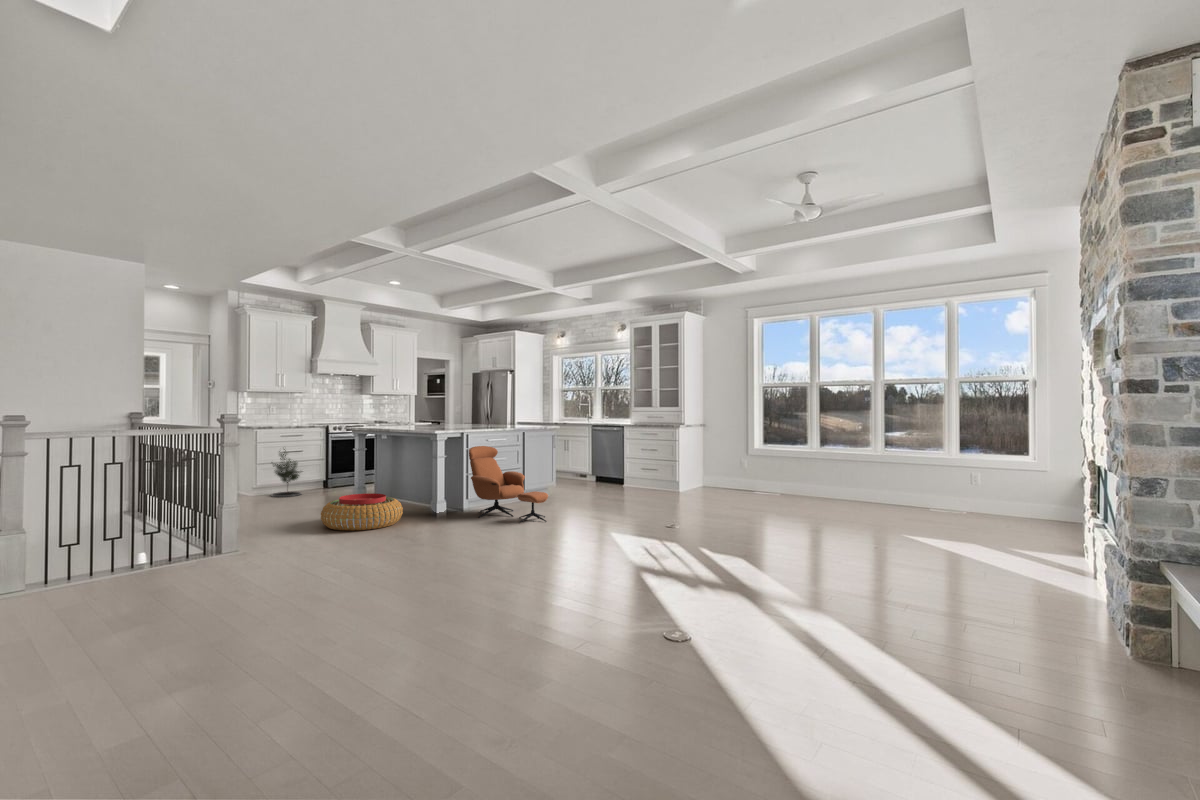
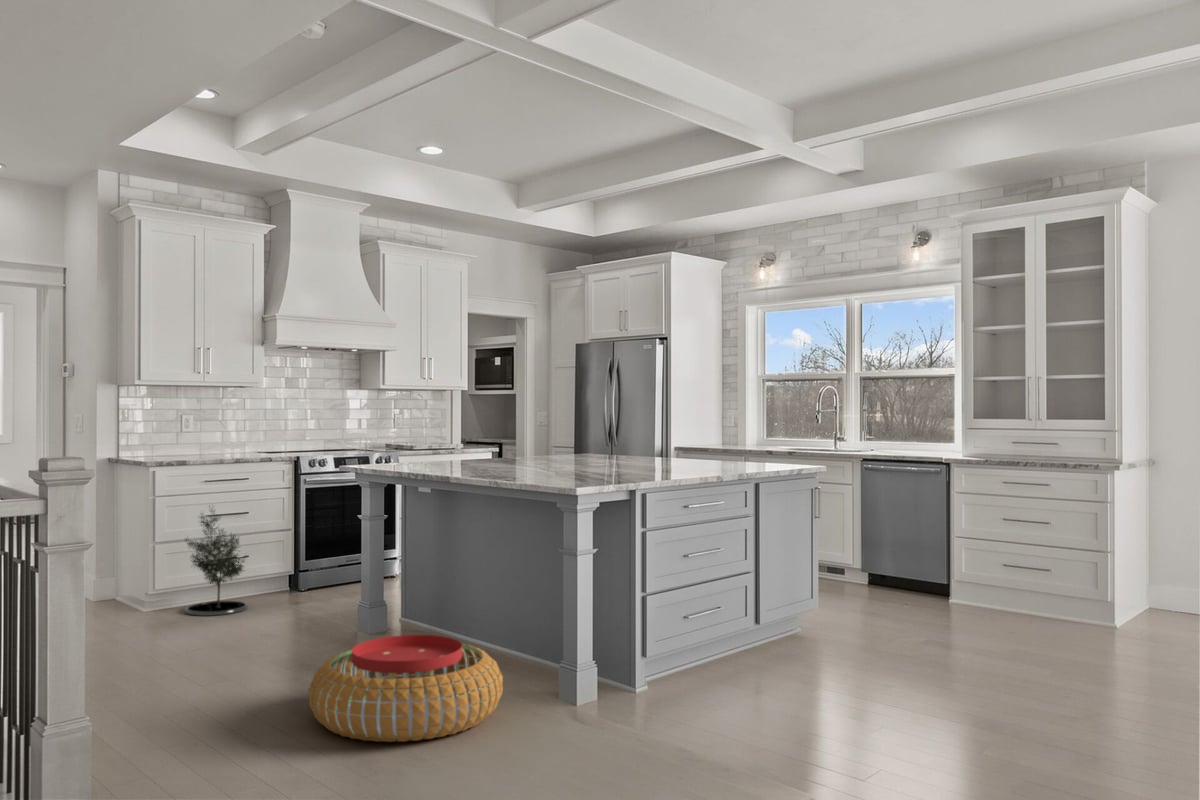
lounge chair: present [469,446,548,523] -> none [648,514,871,721]

